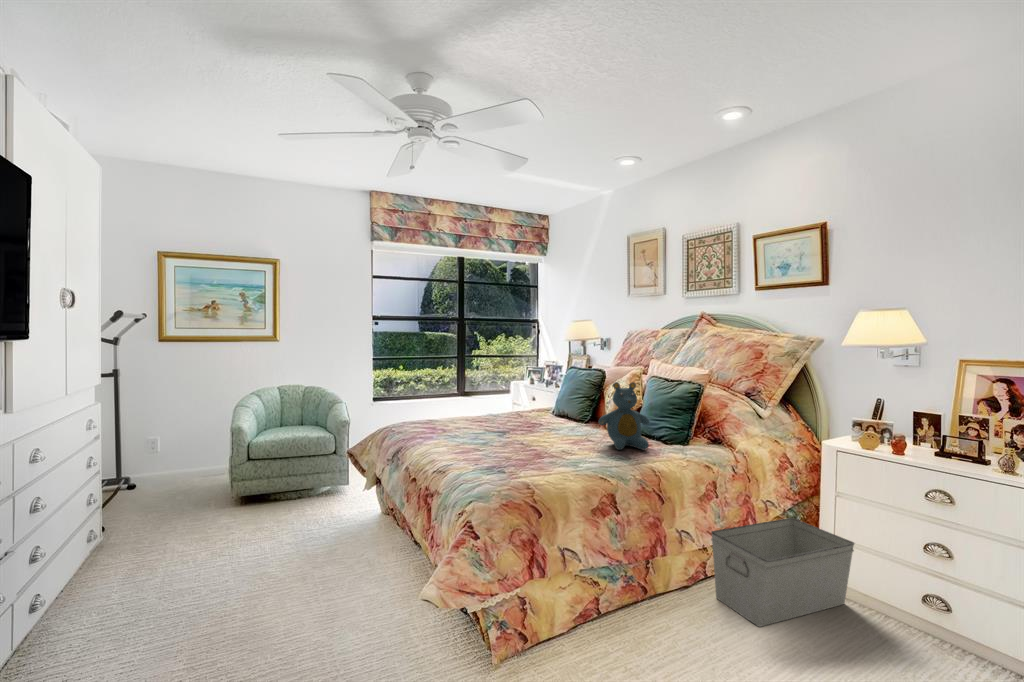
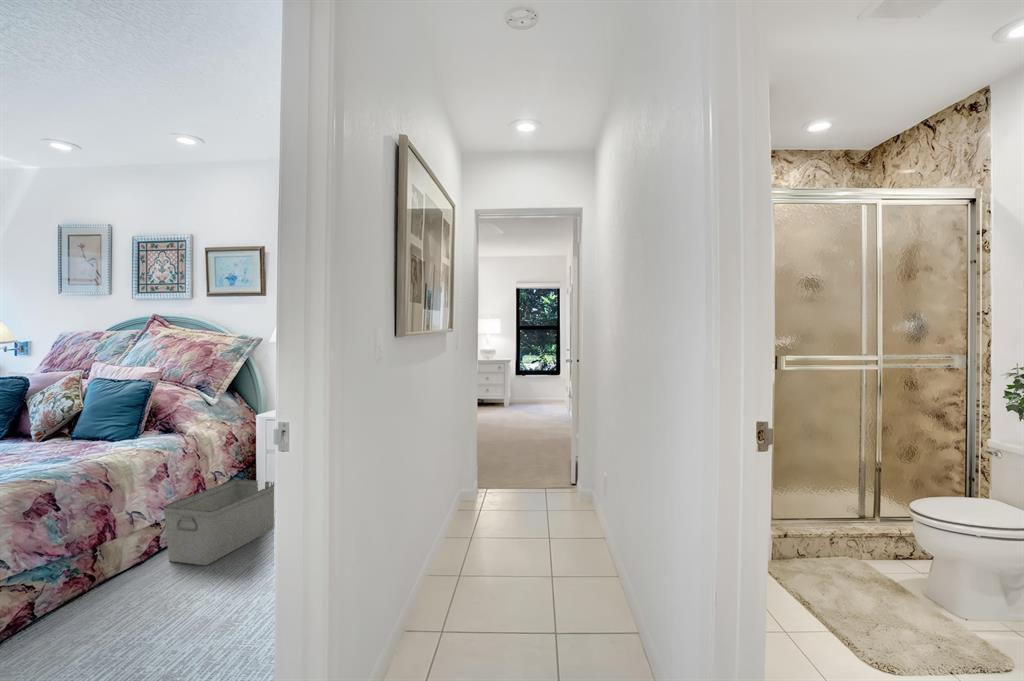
teddy bear: present [598,382,650,450] -> none [23,385,93,455]

